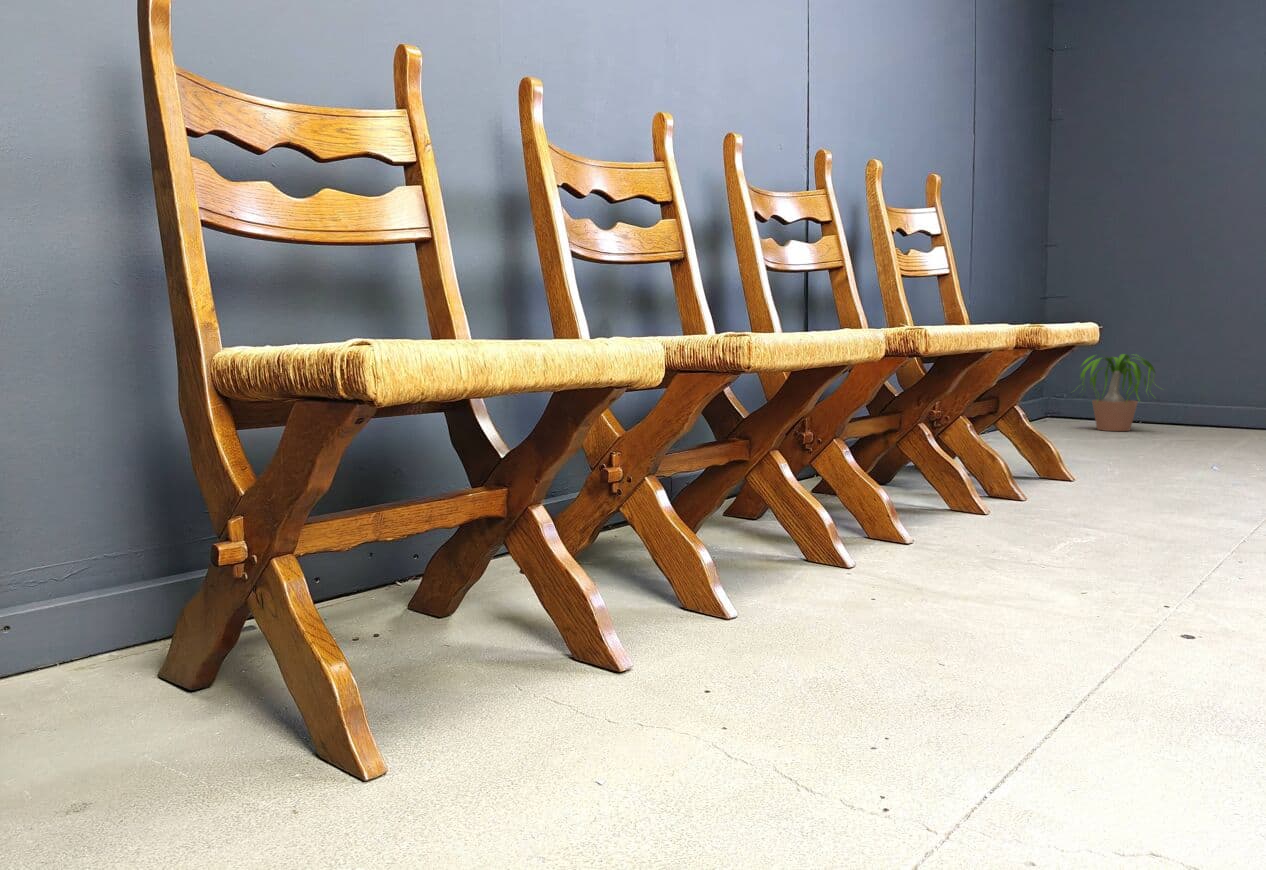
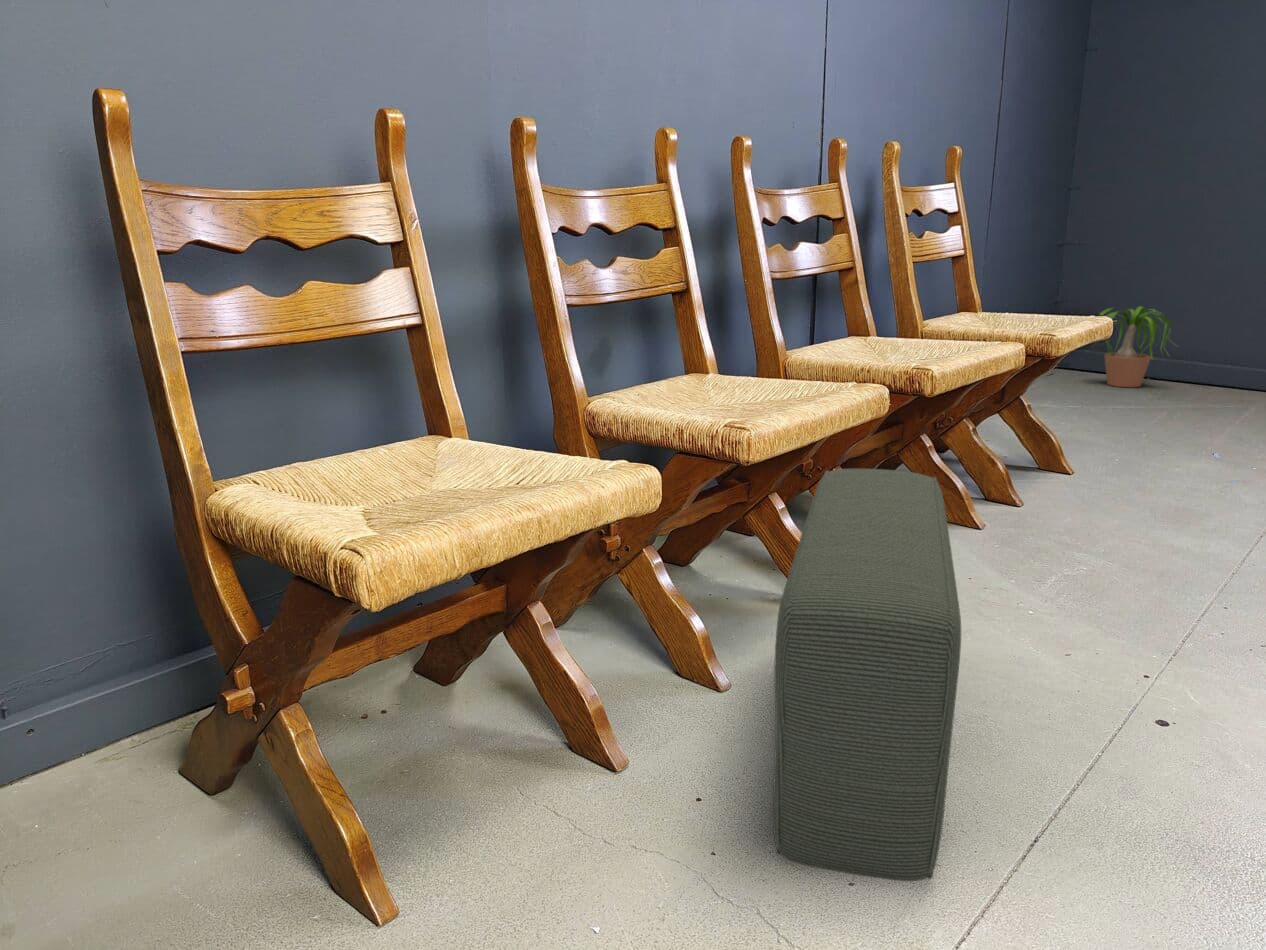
pouf: none [785,401,970,743] -> present [773,468,961,881]

